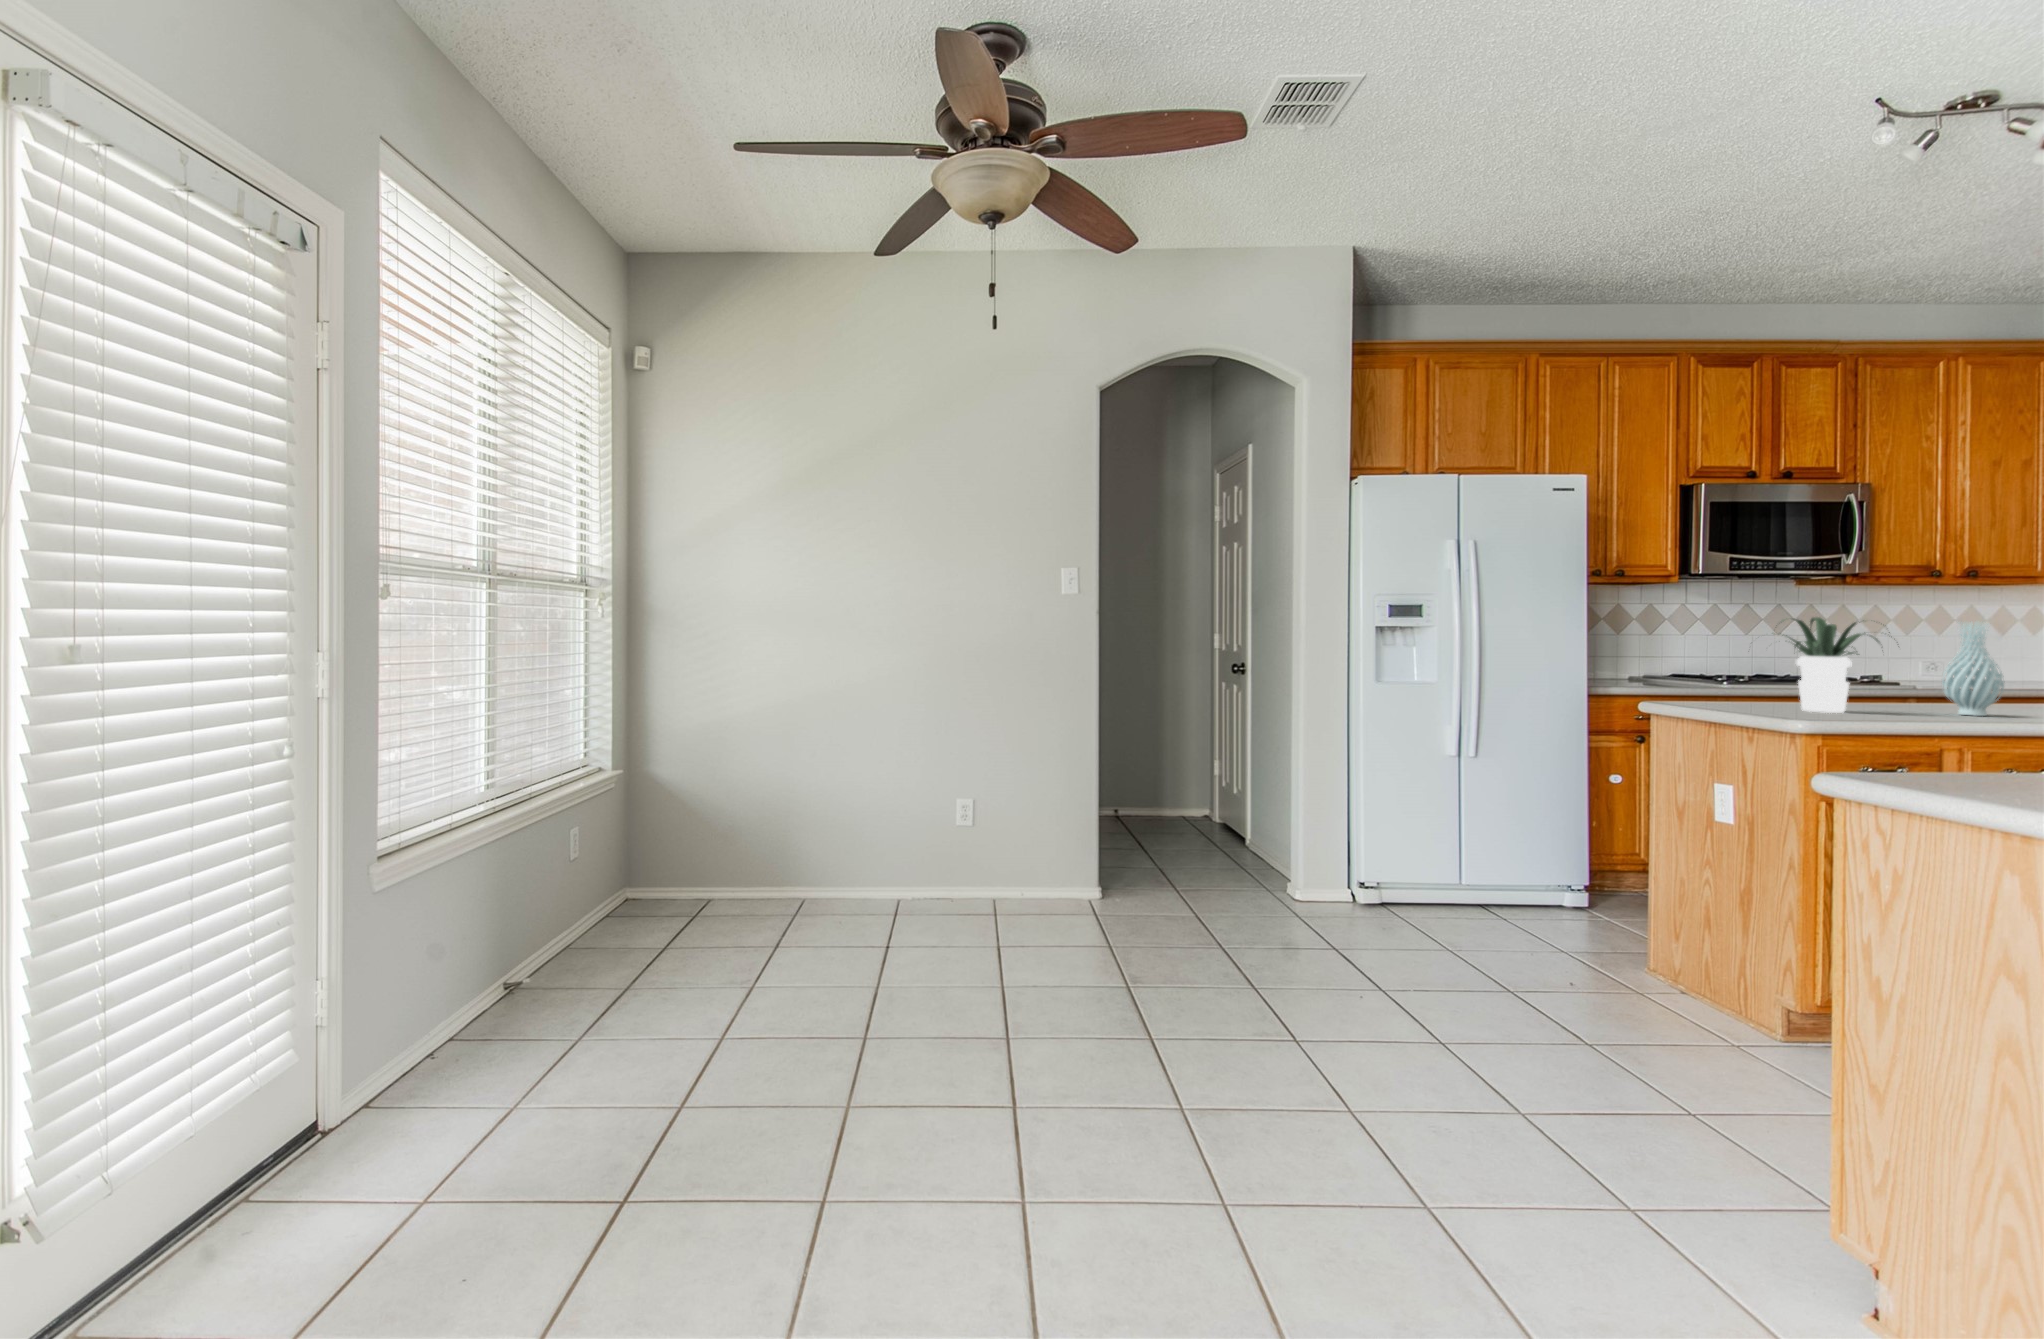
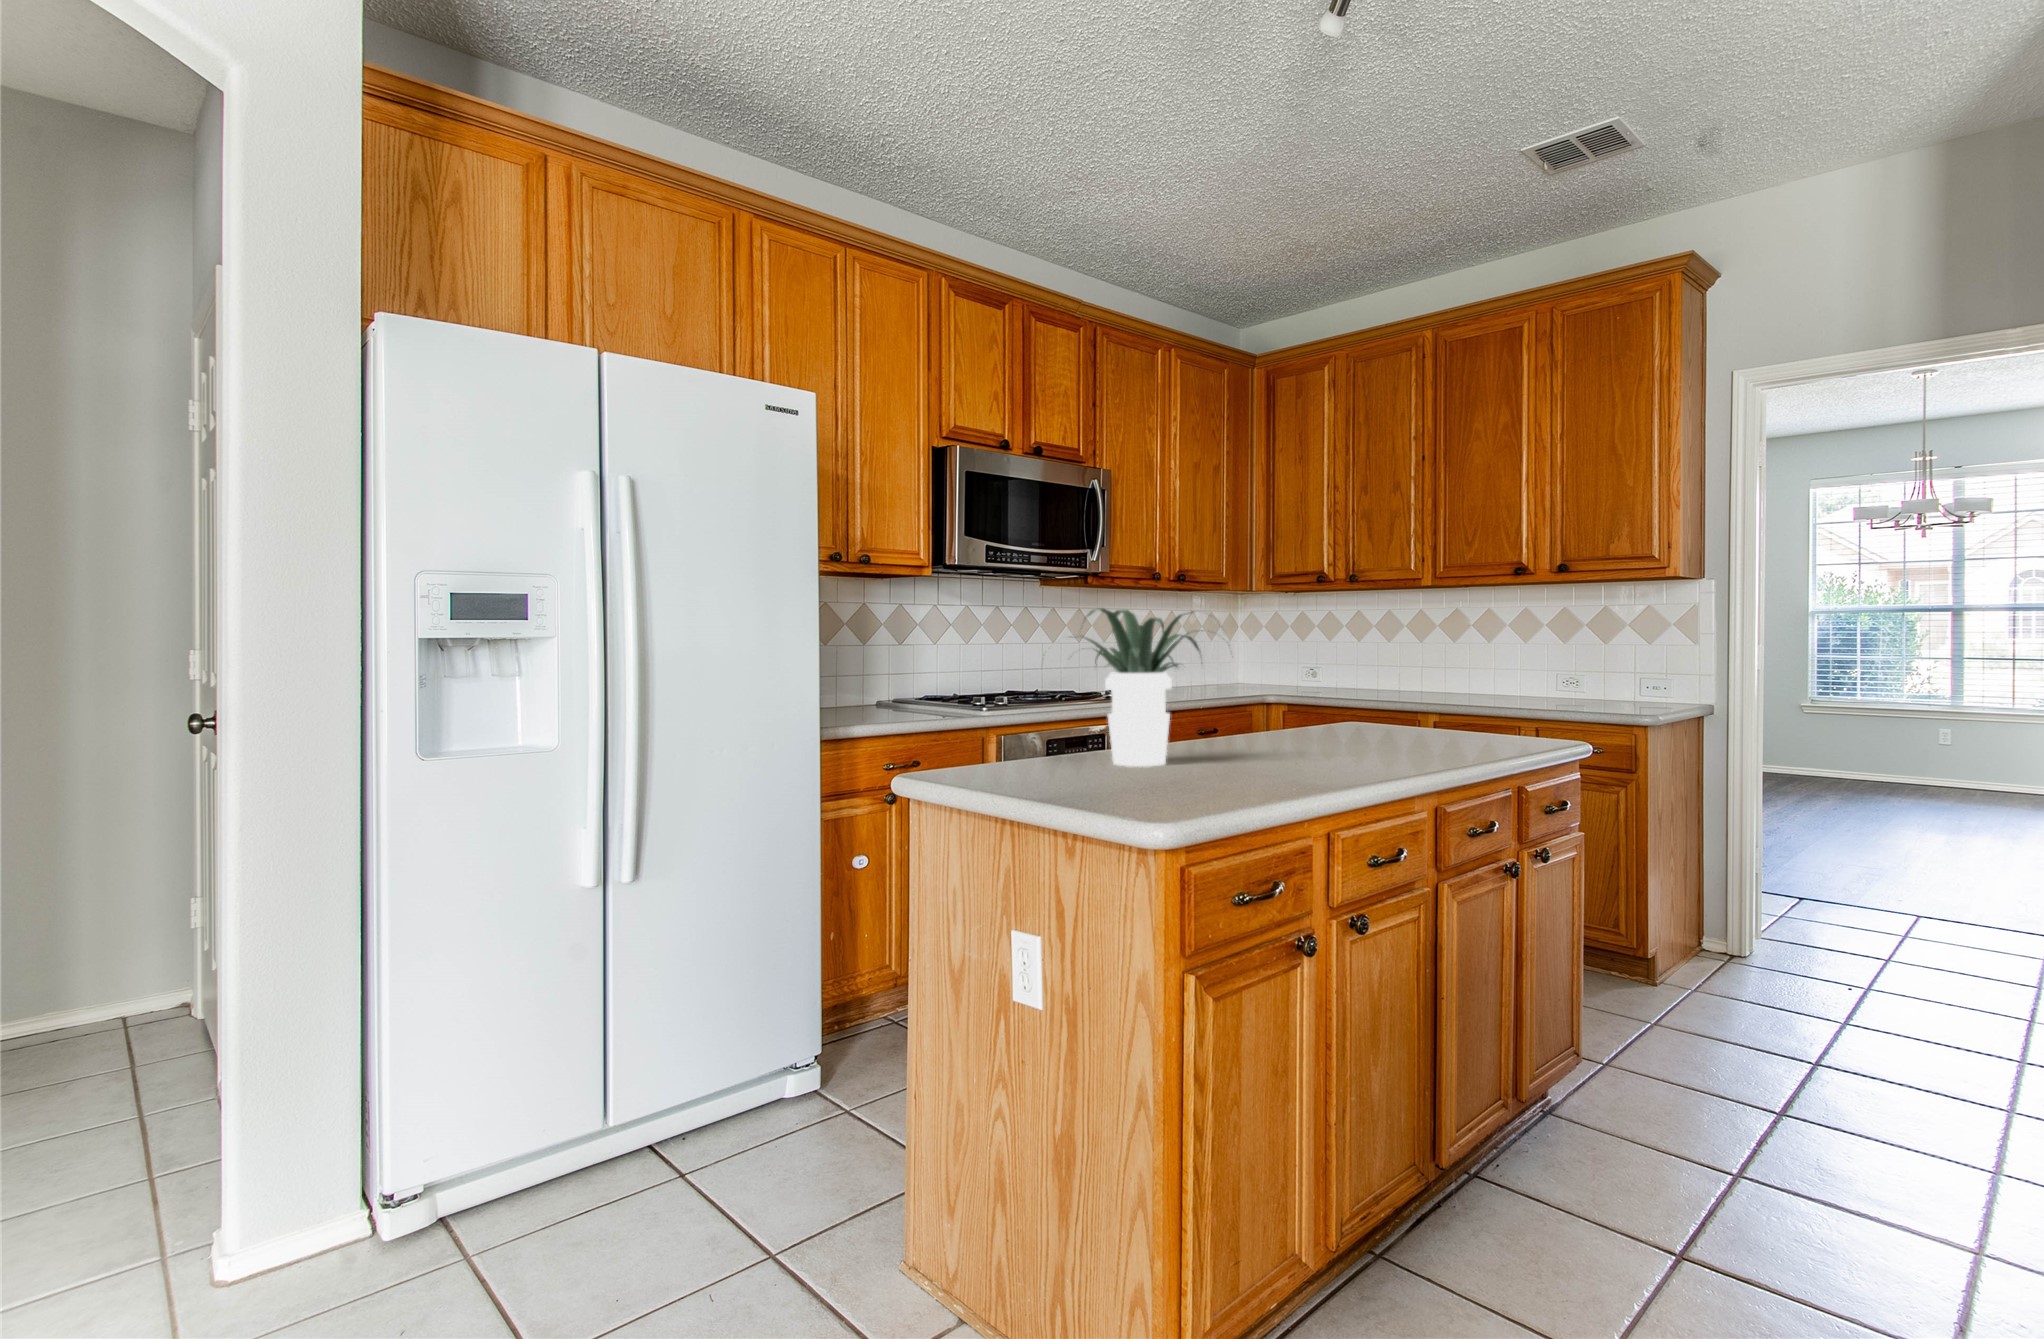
vase: present [1942,622,2005,716] -> none [1253,615,1317,751]

